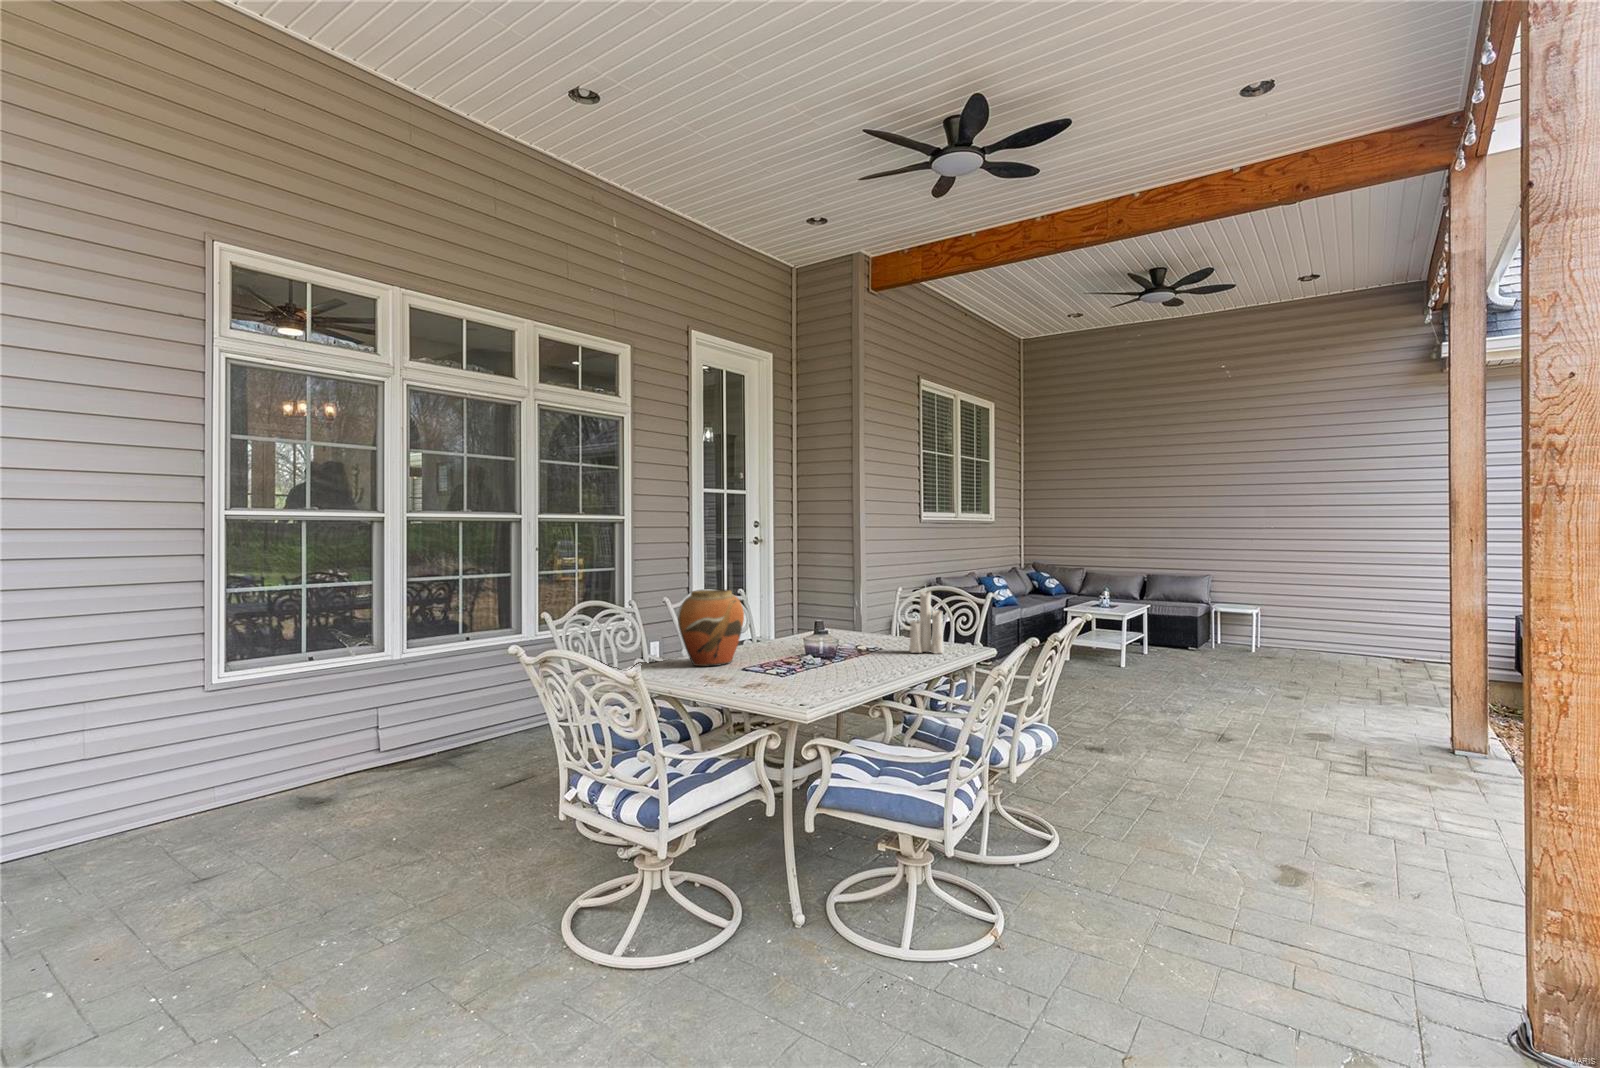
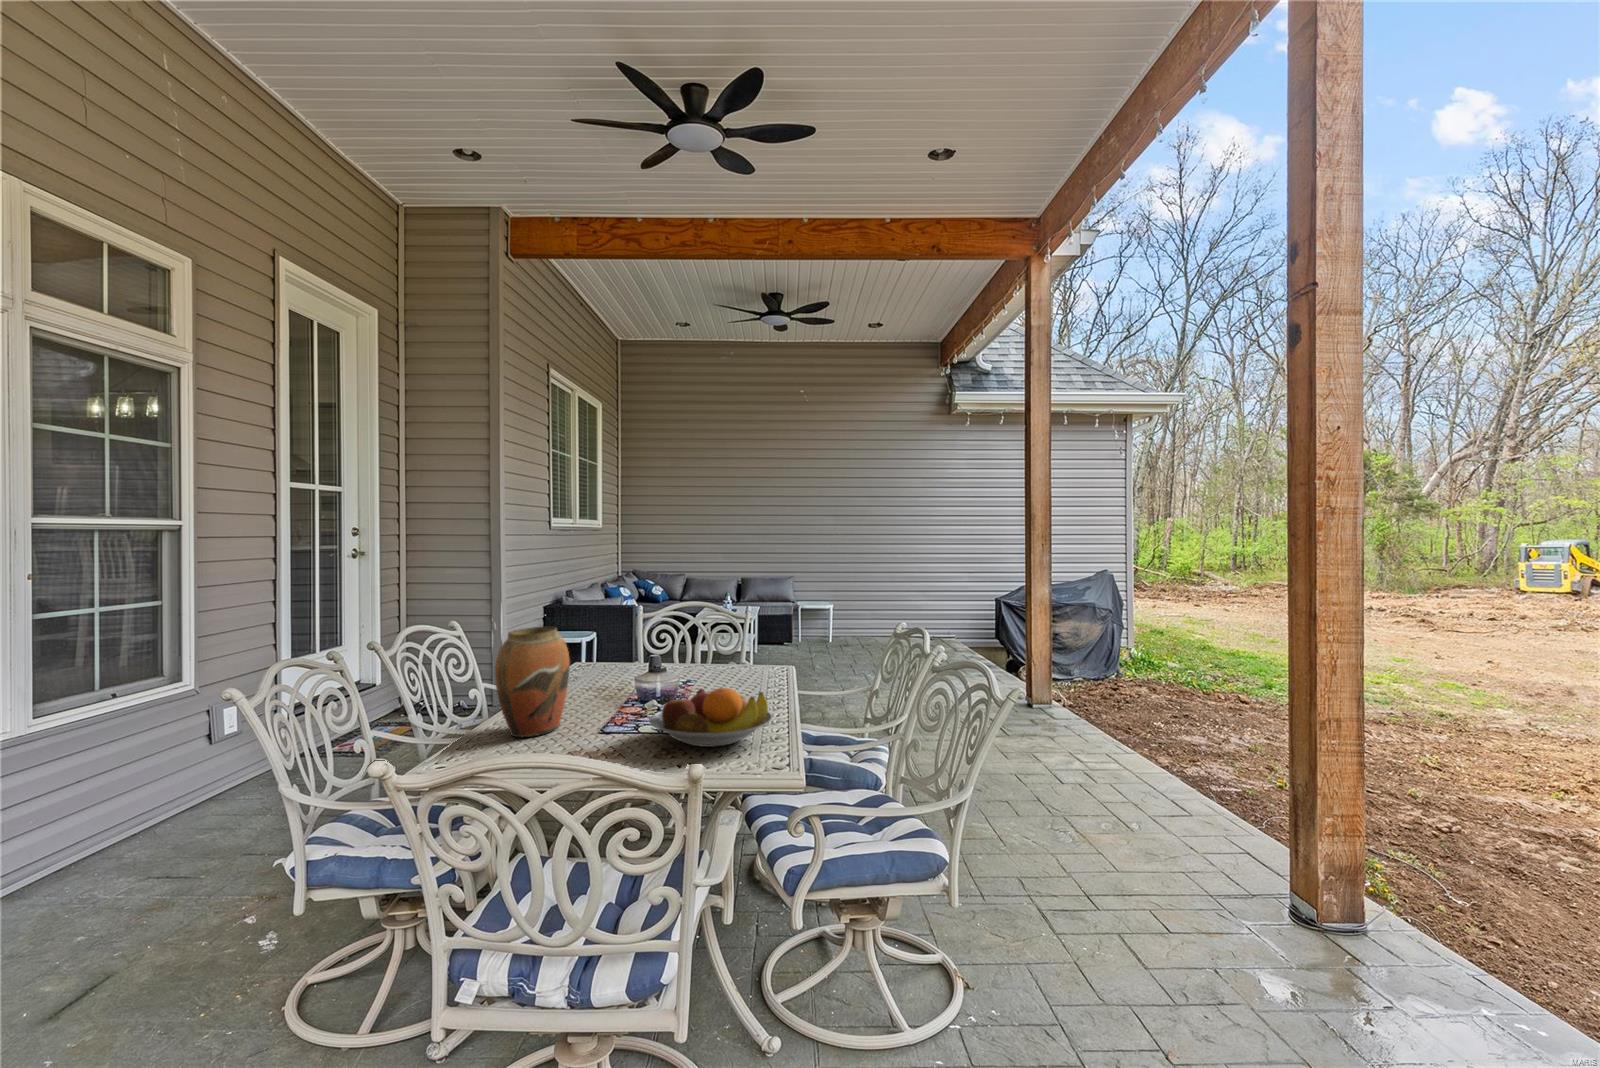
candle: present [909,591,944,654] -> none [731,598,767,681]
fruit bowl: none [753,645,851,689] -> present [649,688,772,747]

